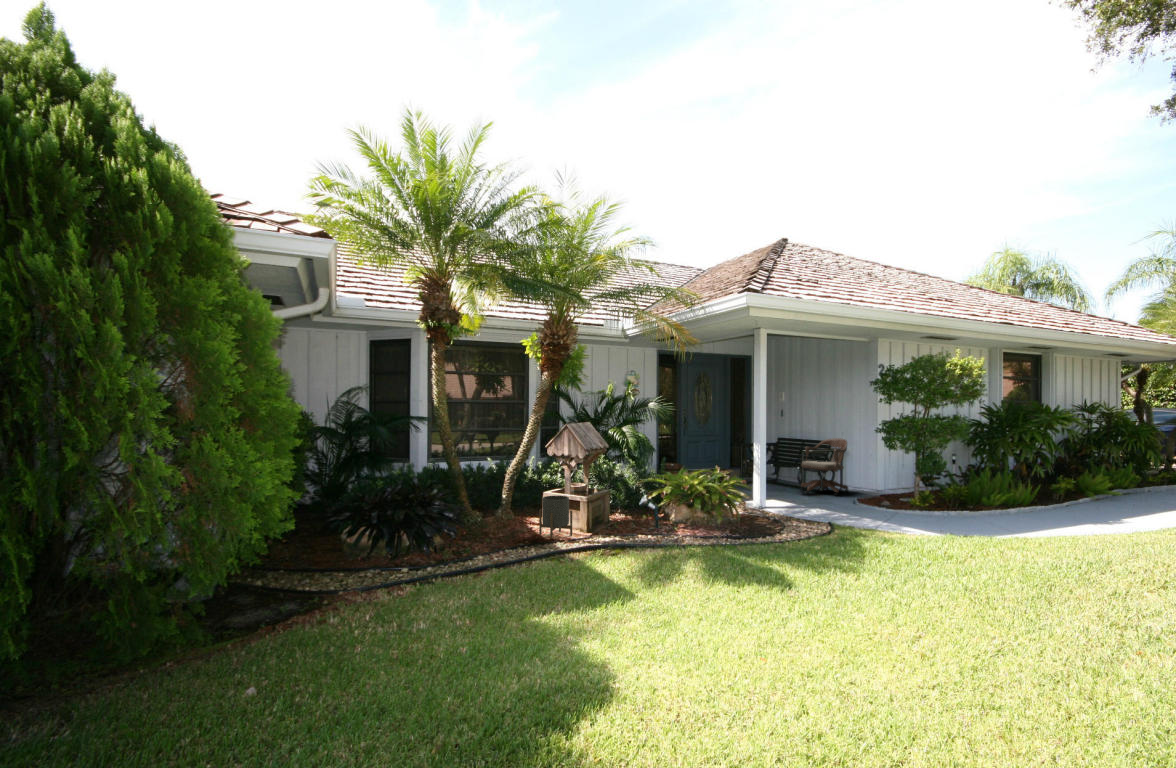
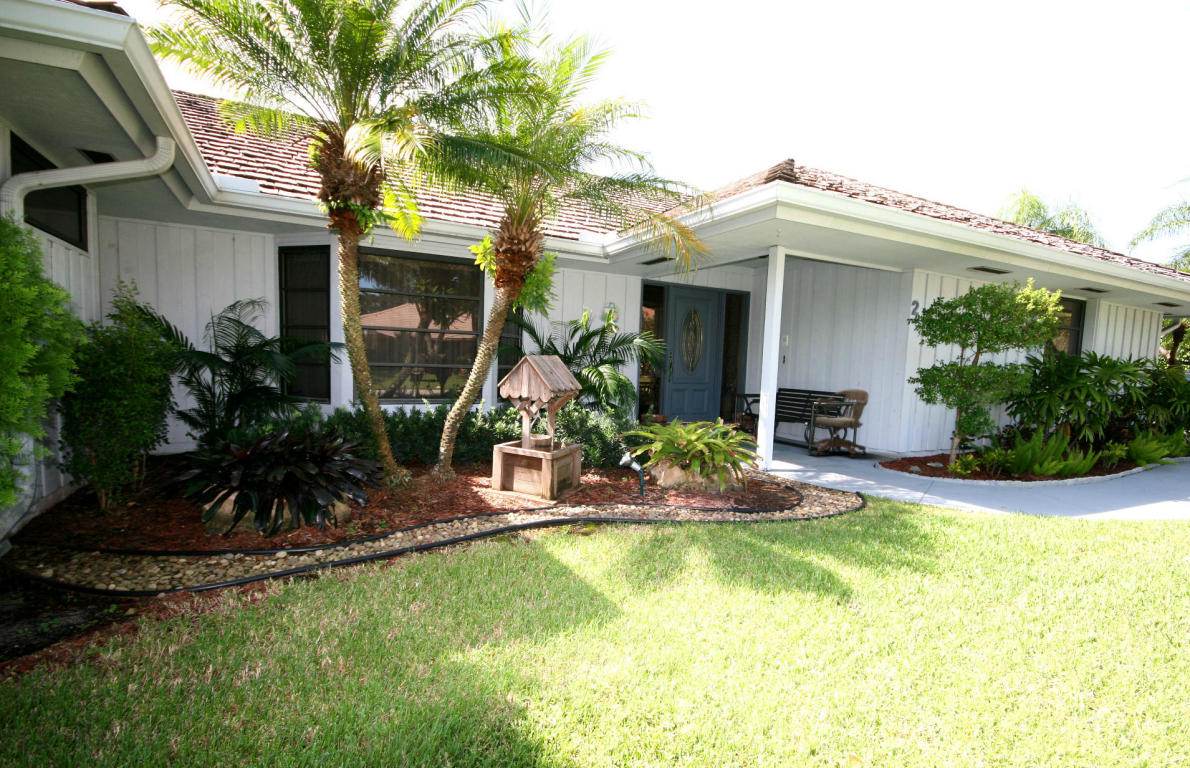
planter: present [539,496,572,539] -> none [486,451,531,508]

